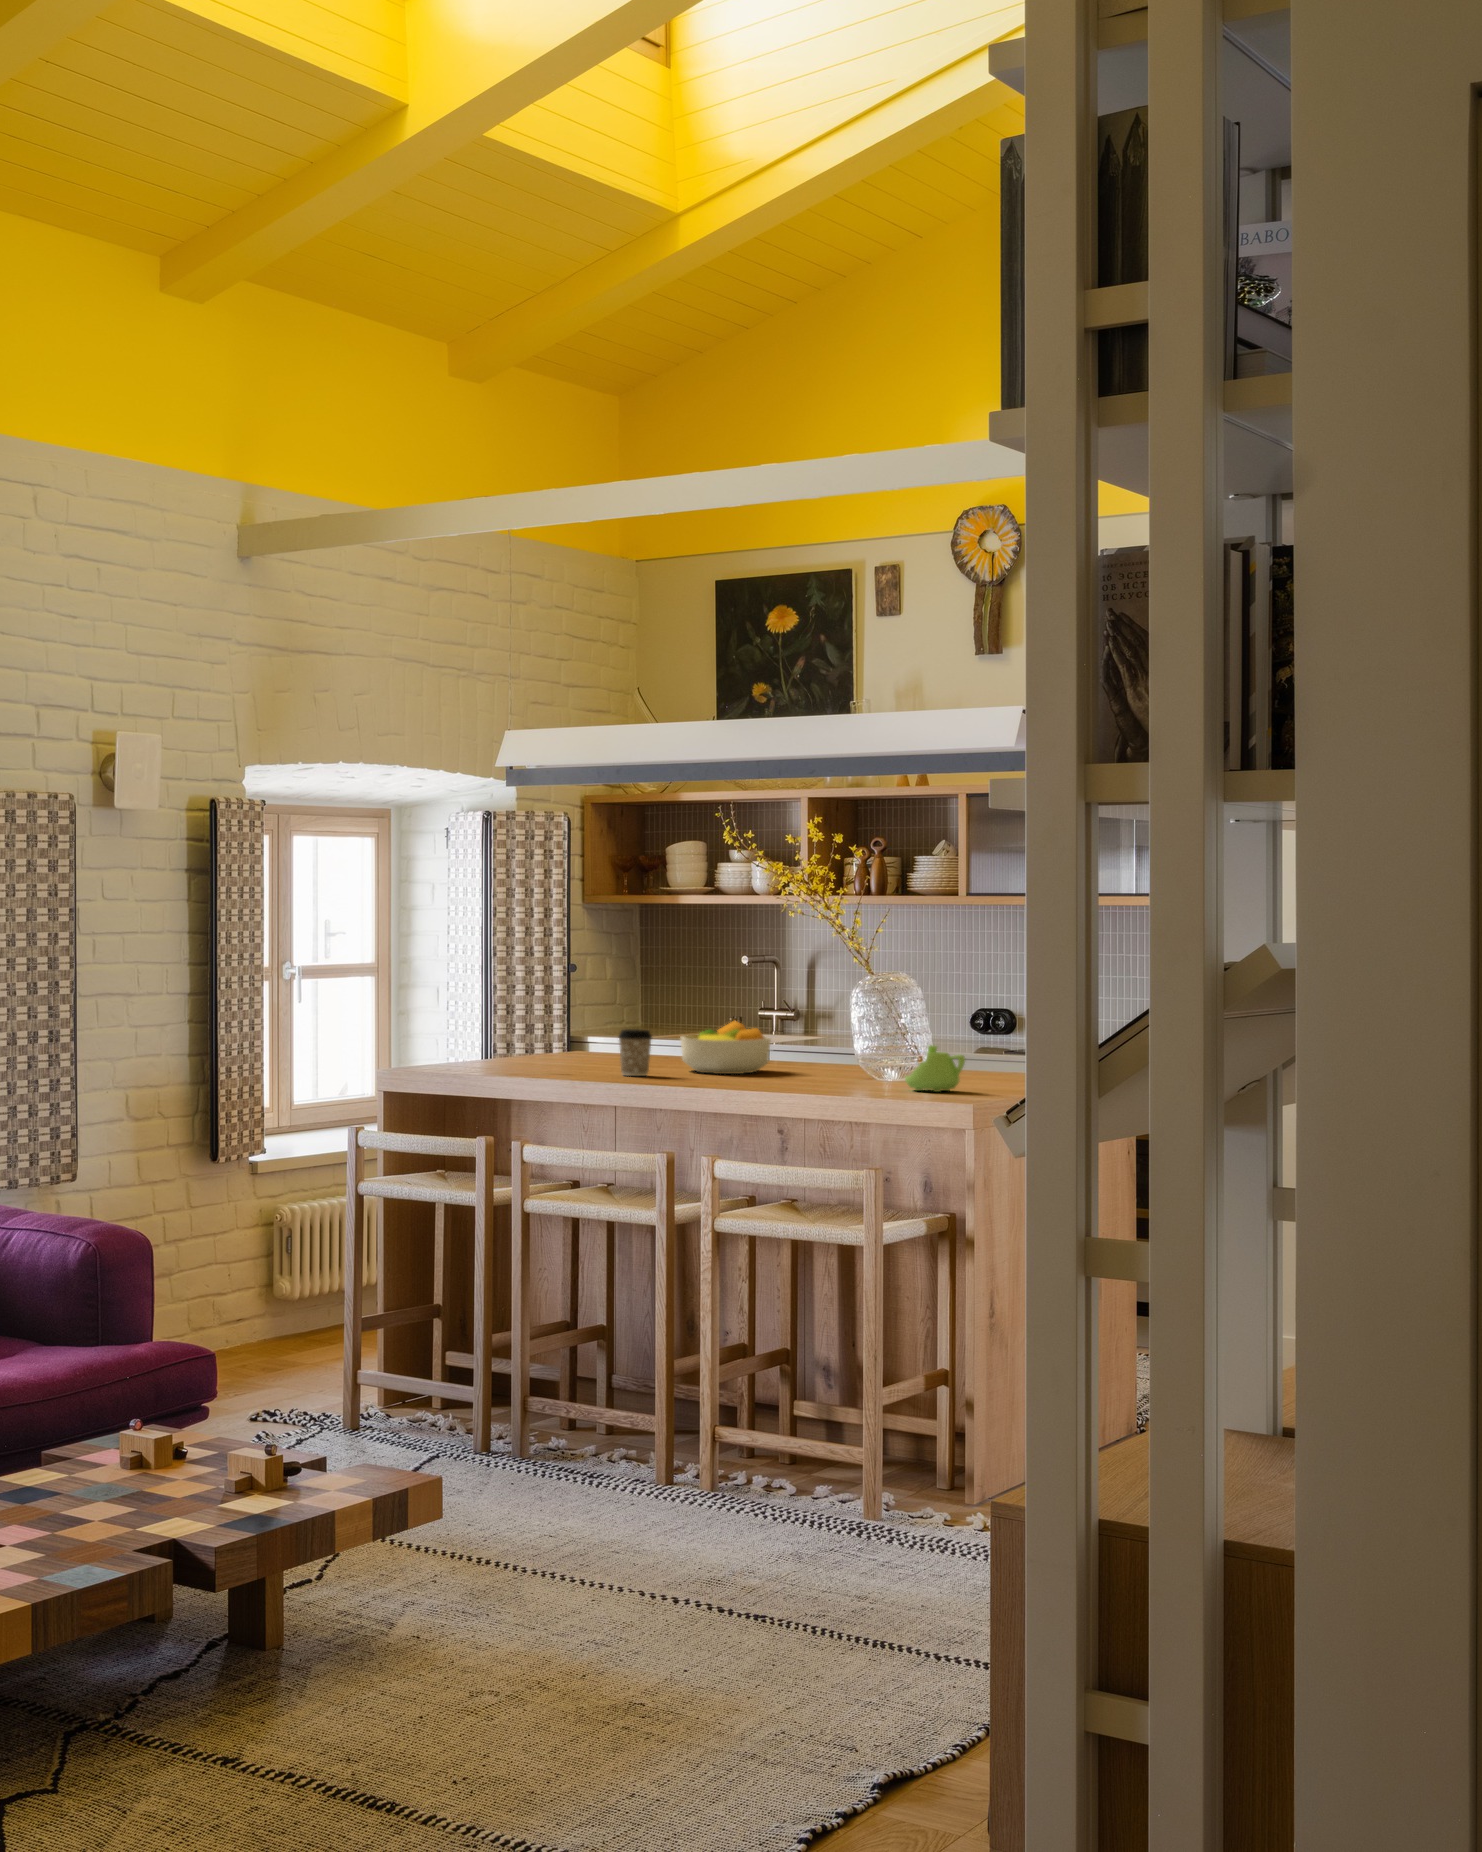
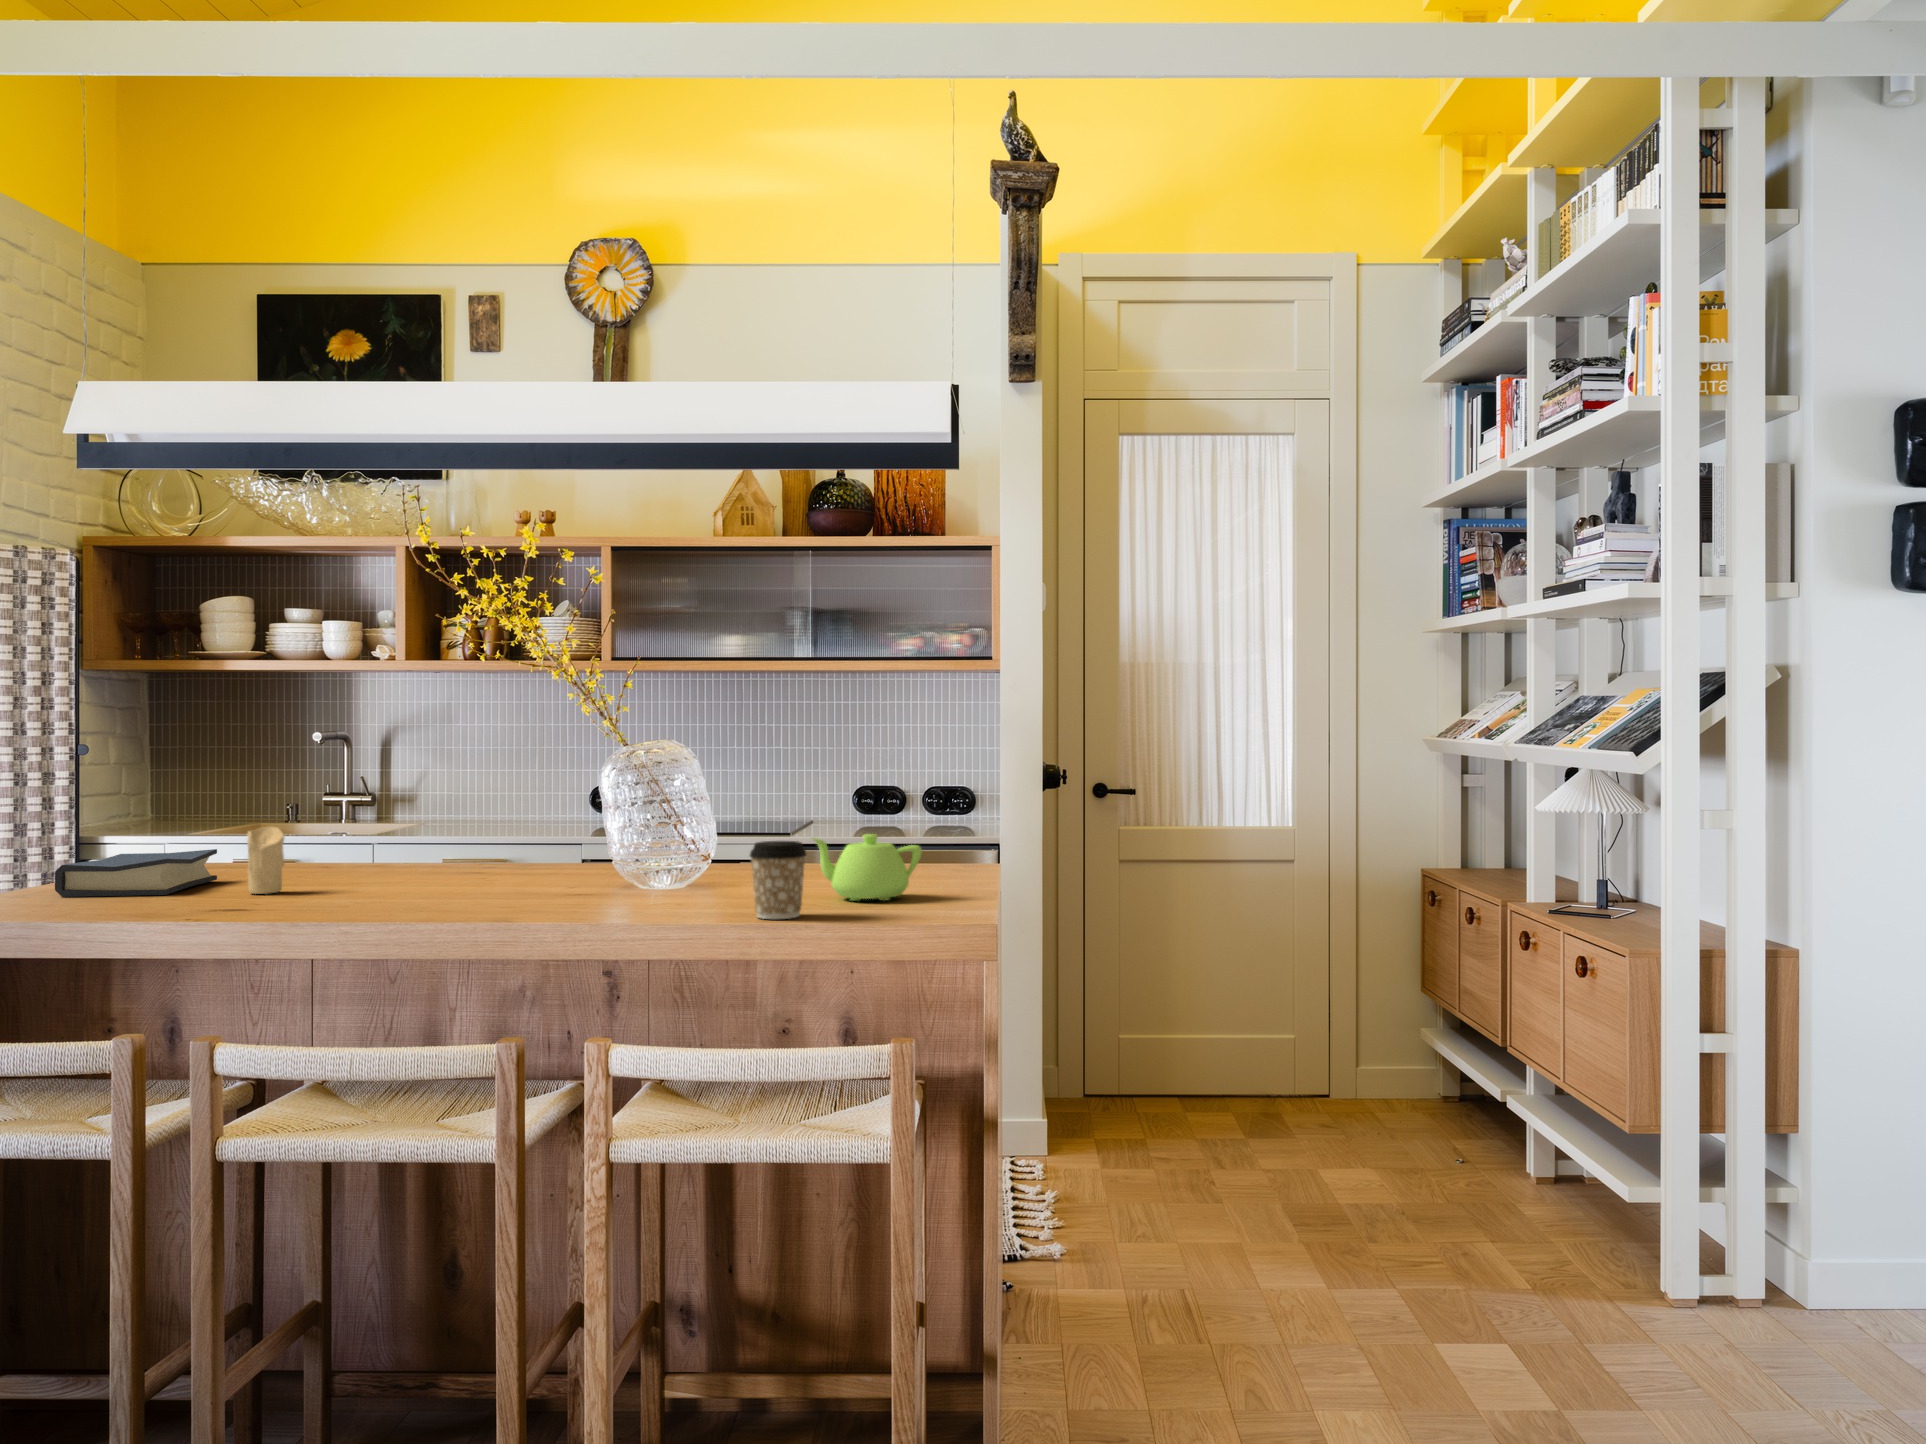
fruit bowl: present [681,1021,771,1074] -> none [405,811,547,893]
candle: none [591,1023,613,1066] -> present [247,827,284,894]
coffee cup: present [619,1029,652,1076] -> present [750,841,806,919]
hardback book: none [493,1038,589,1063] -> present [55,849,217,897]

